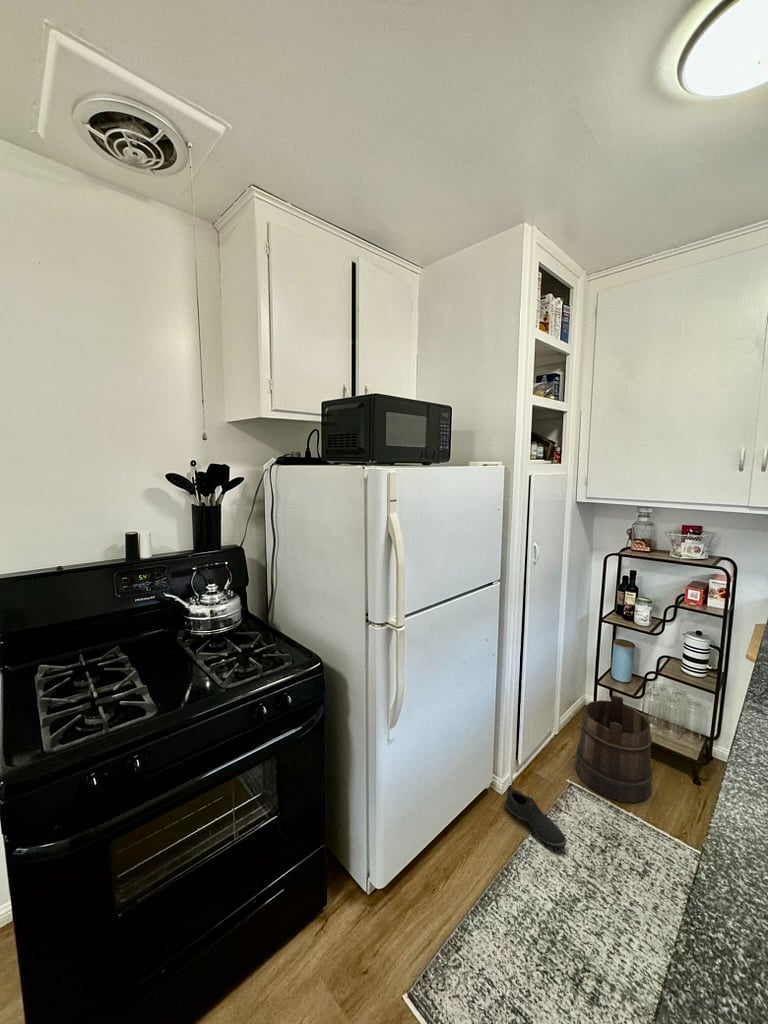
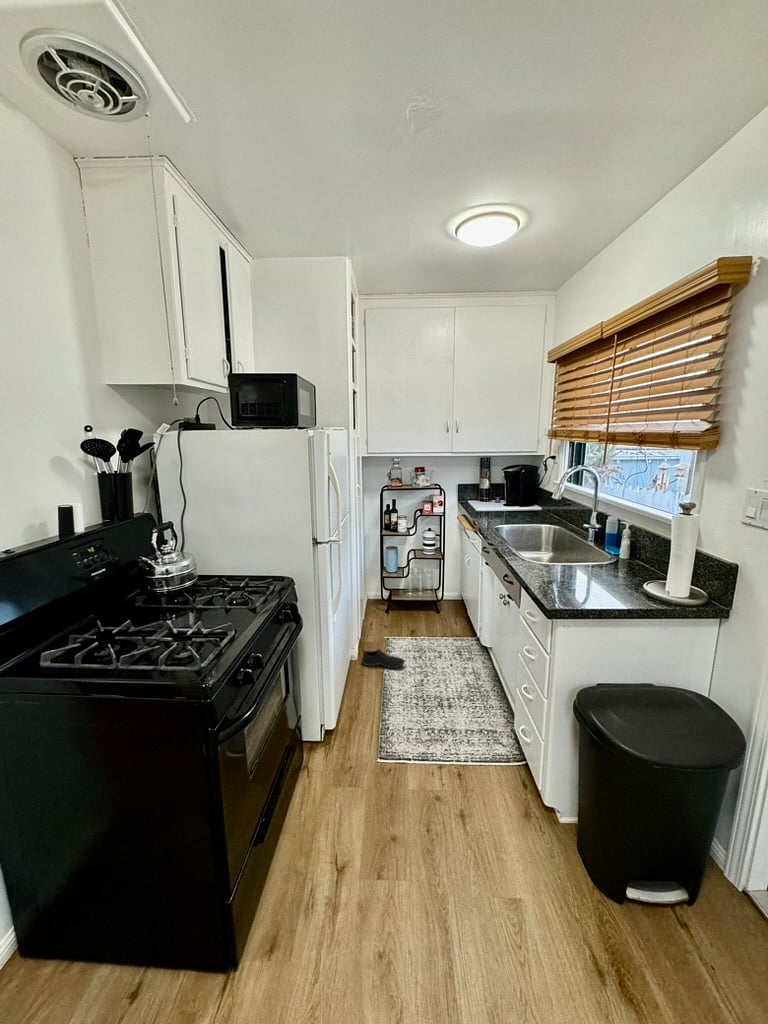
bucket: present [576,695,653,803] -> none [382,578,424,637]

